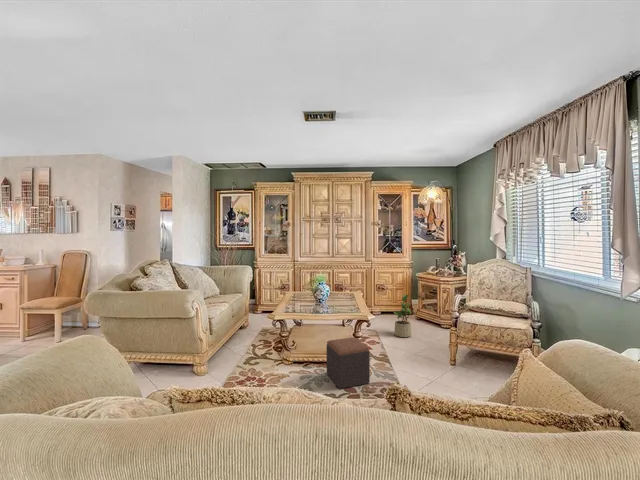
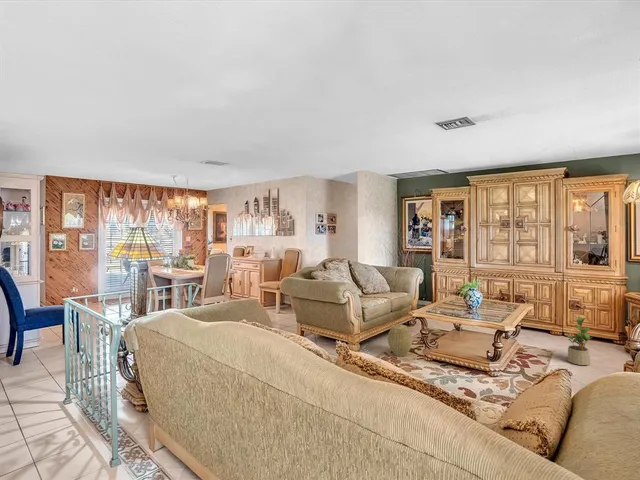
woven basket: none [233,327,264,369] -> present [388,324,412,356]
footstool: present [327,337,370,389] -> none [457,347,491,391]

